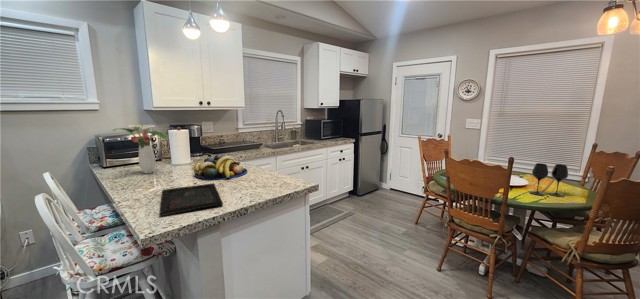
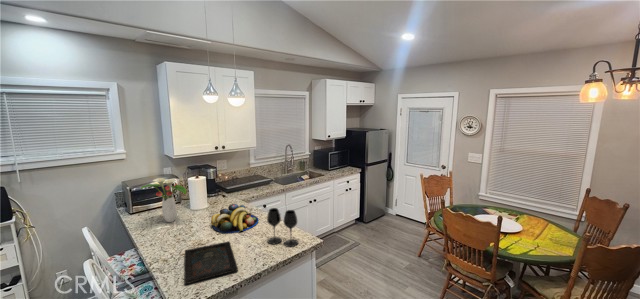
wine glass: present [529,163,568,197] -> present [267,208,298,247]

